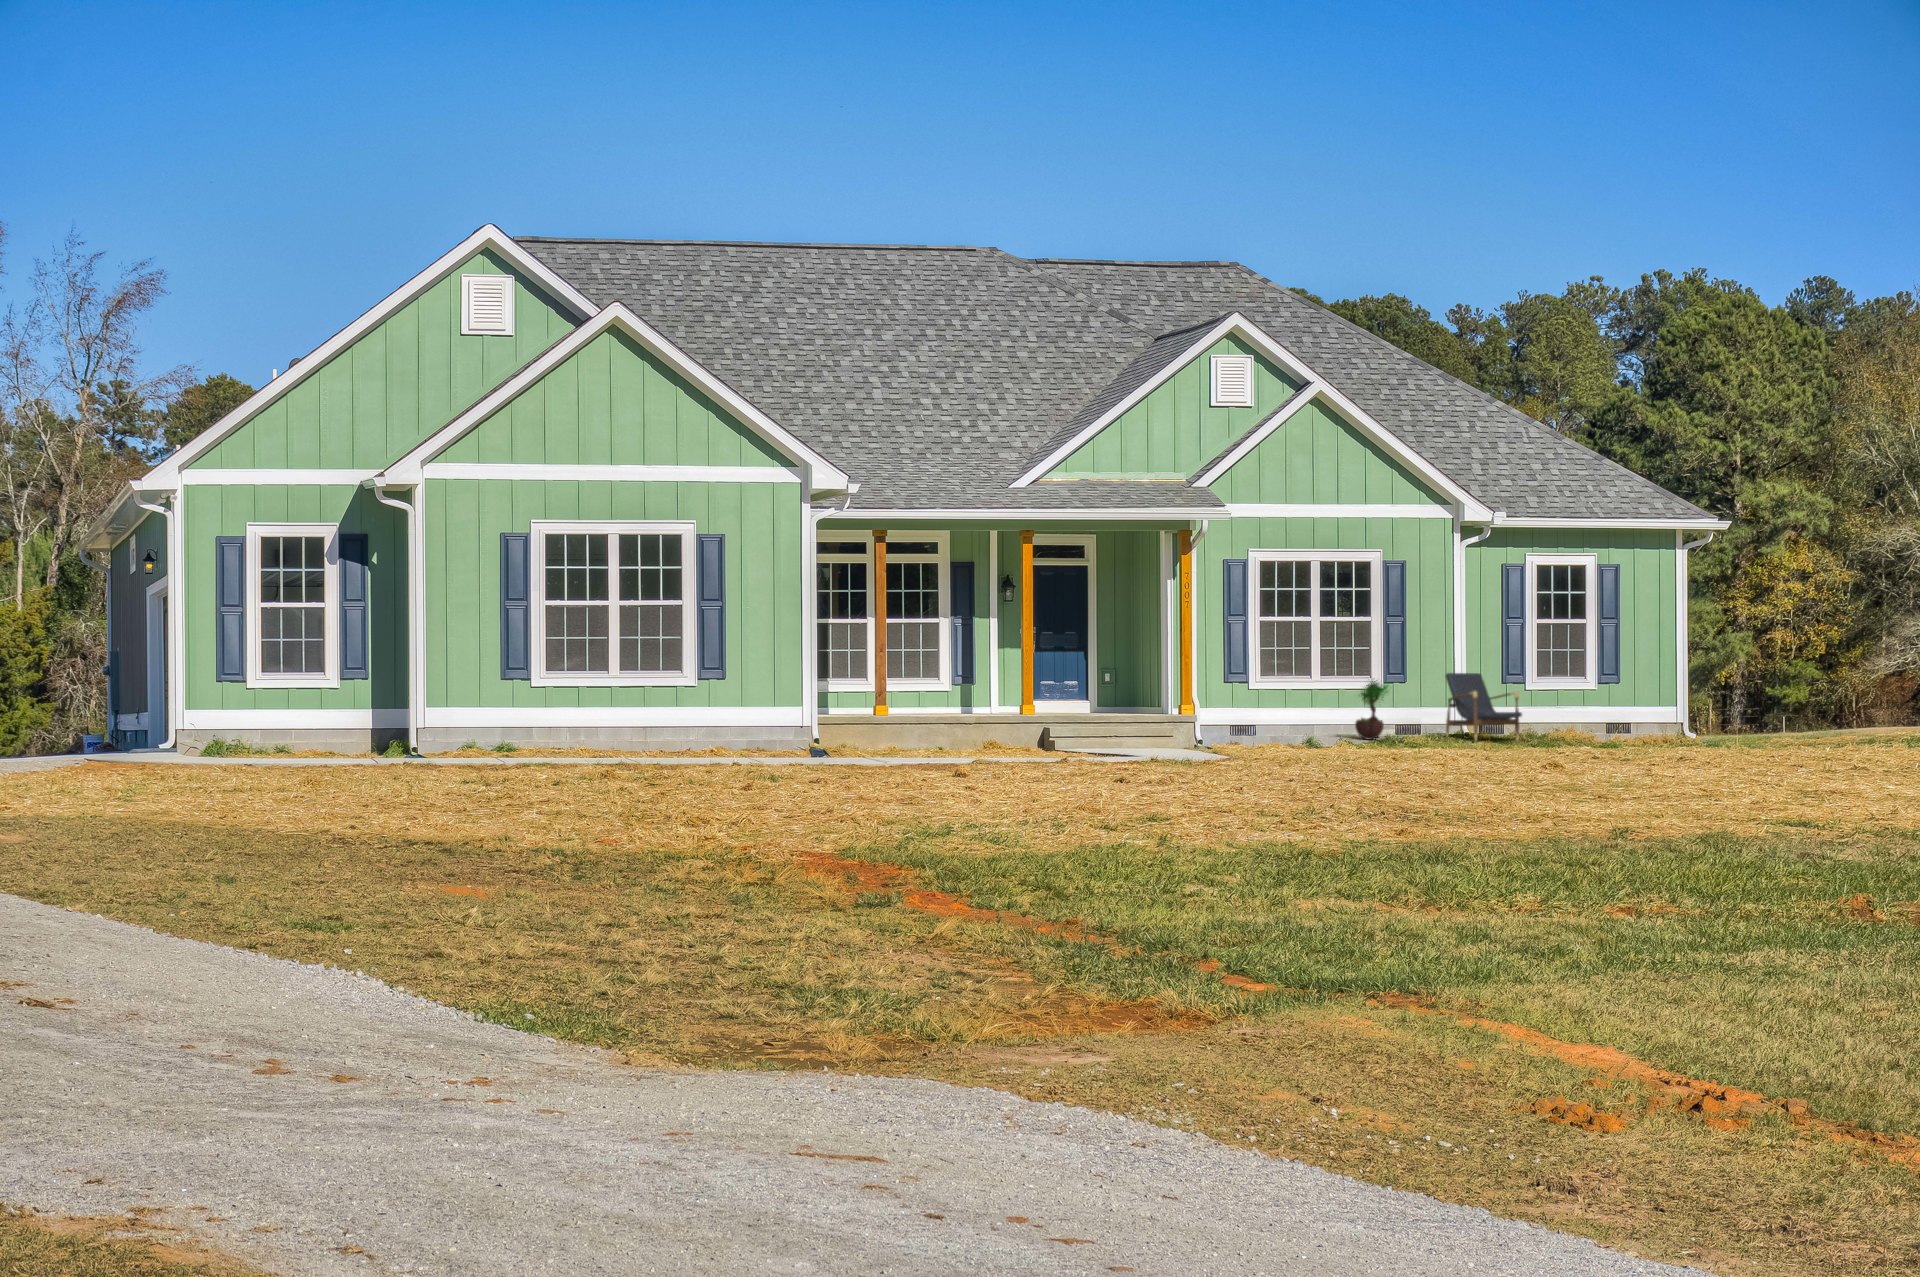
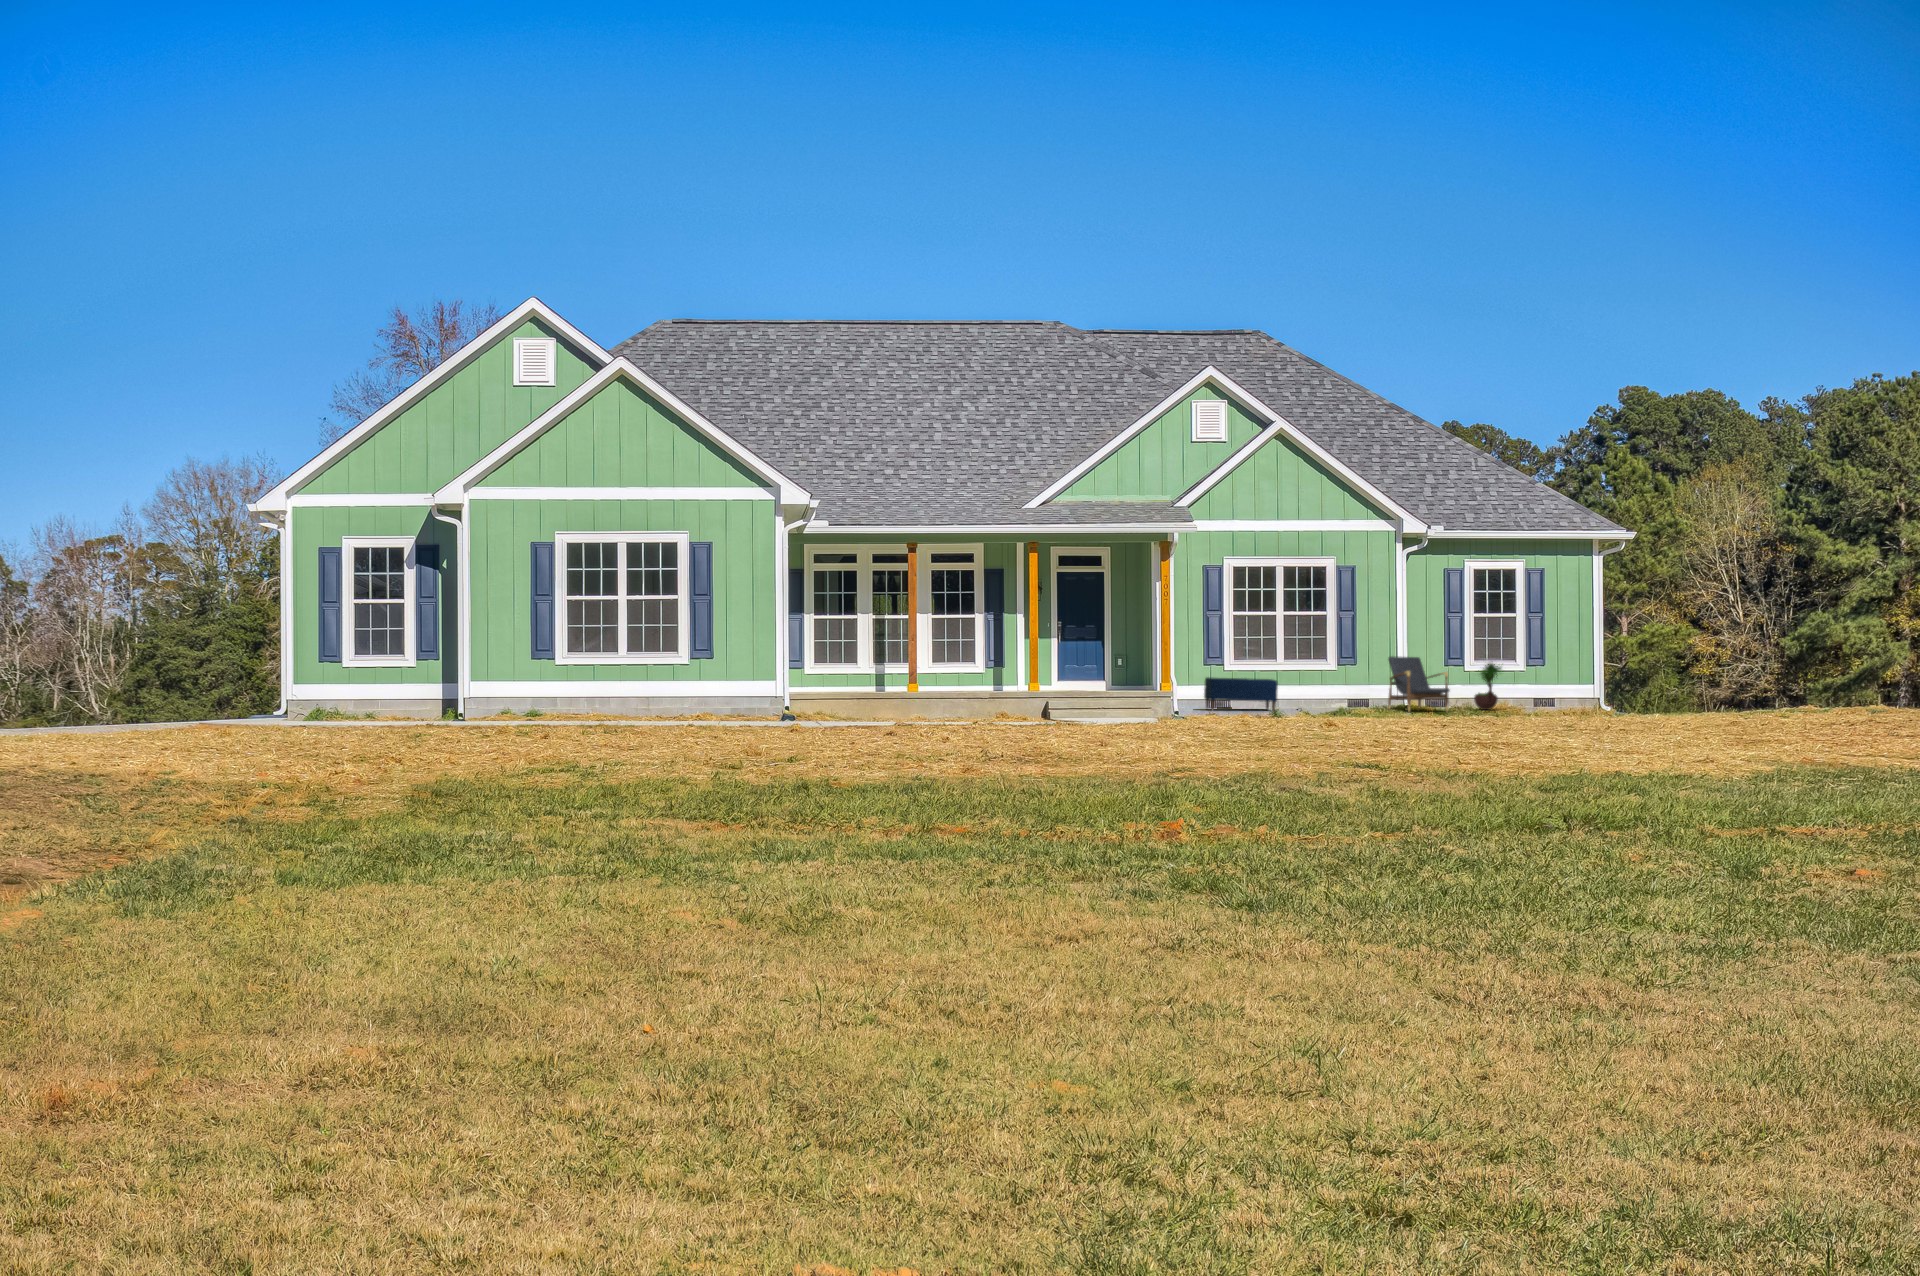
potted tree: present [1355,680,1389,739] -> present [1474,663,1503,710]
bench: none [1227,699,1319,741] -> present [1204,677,1278,711]

